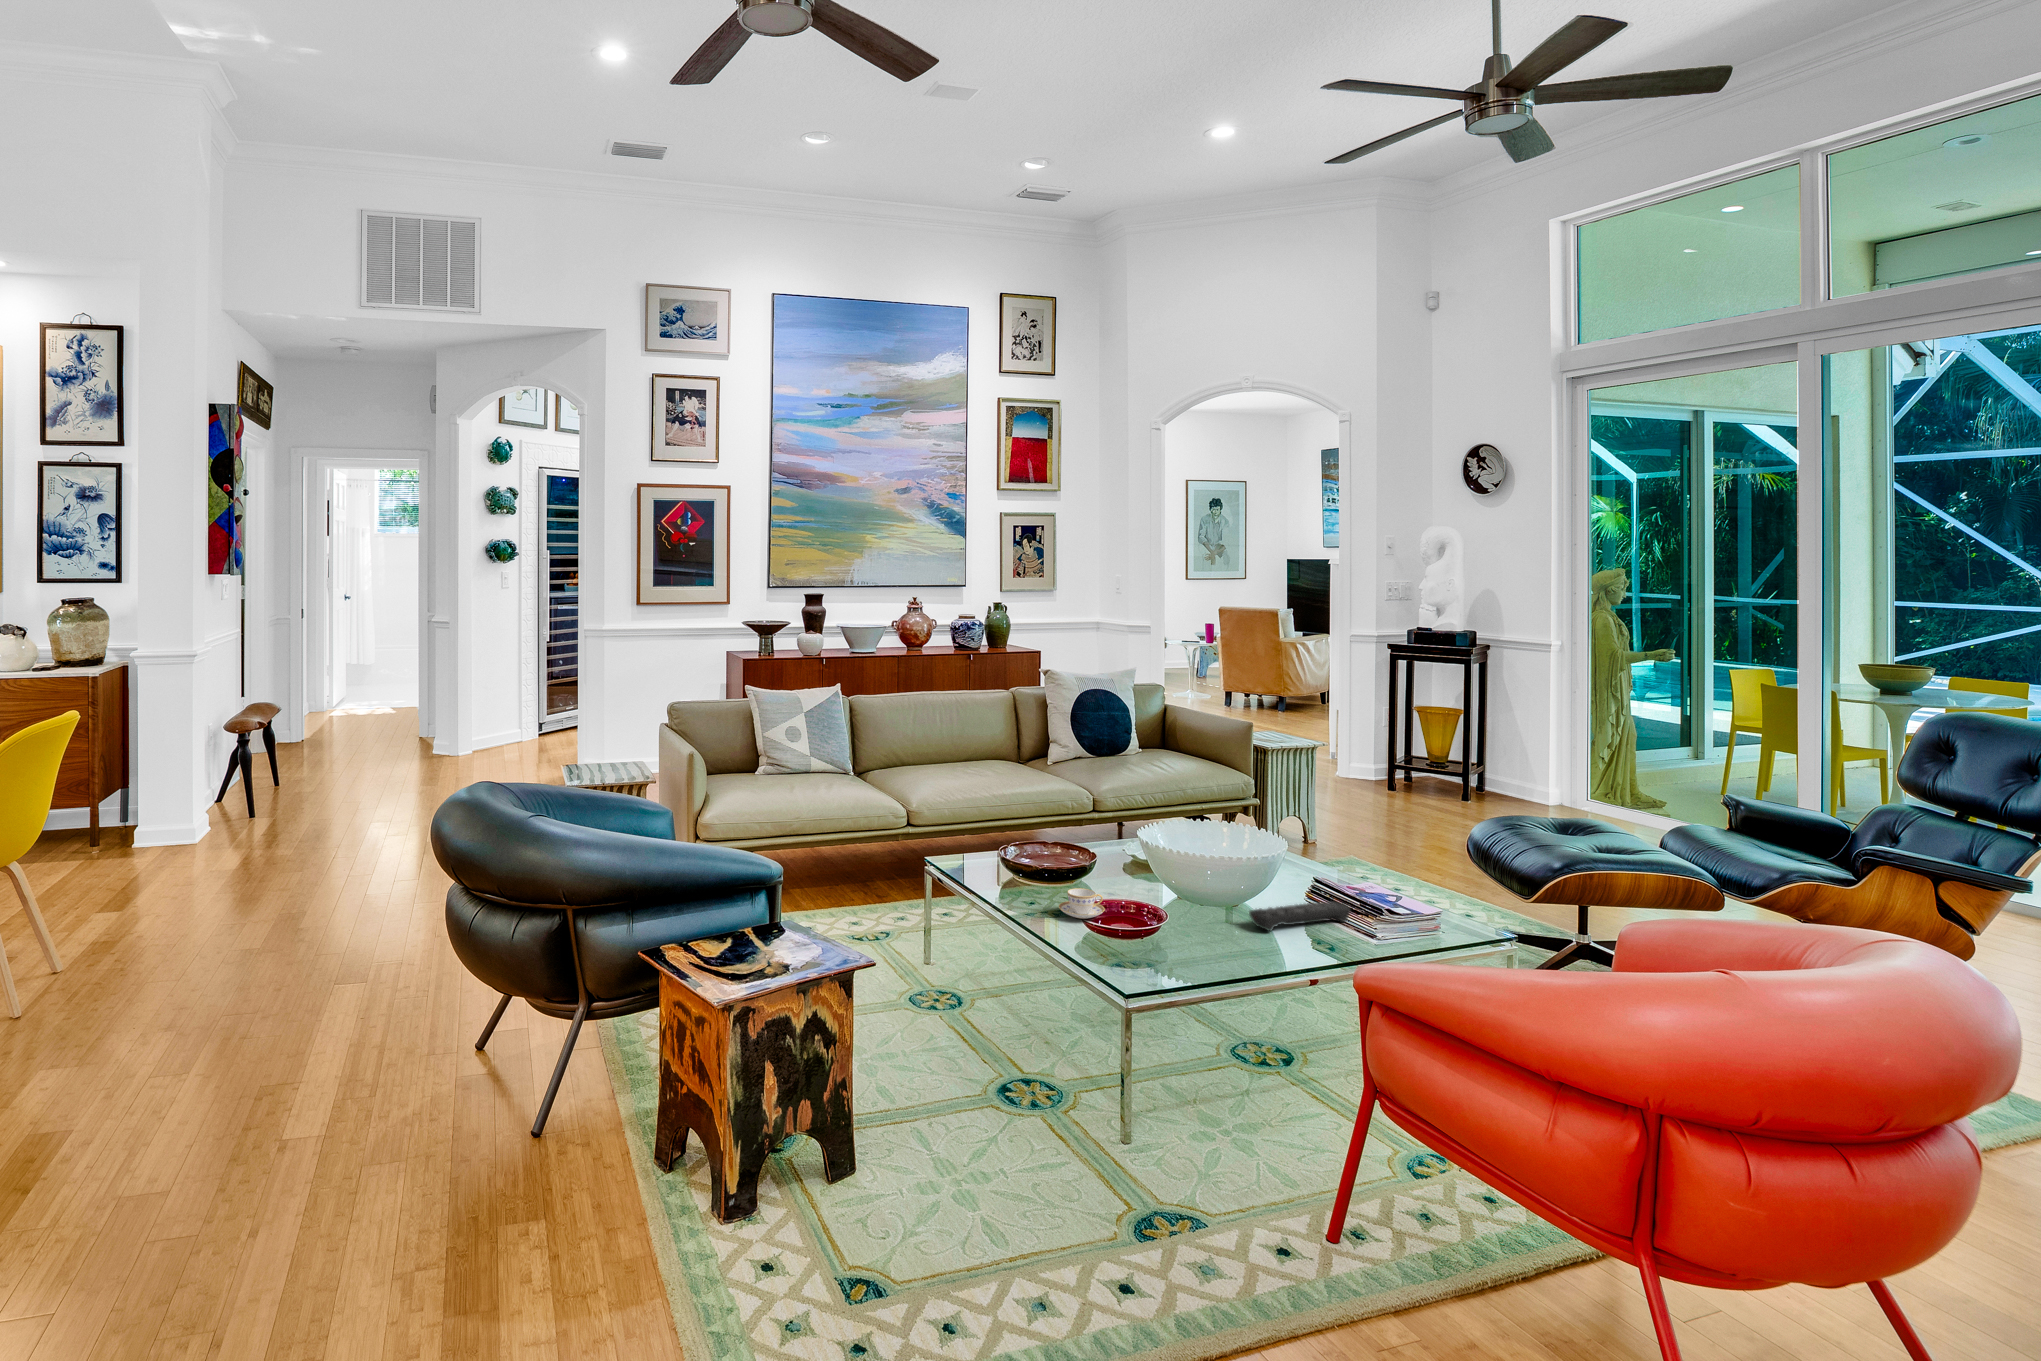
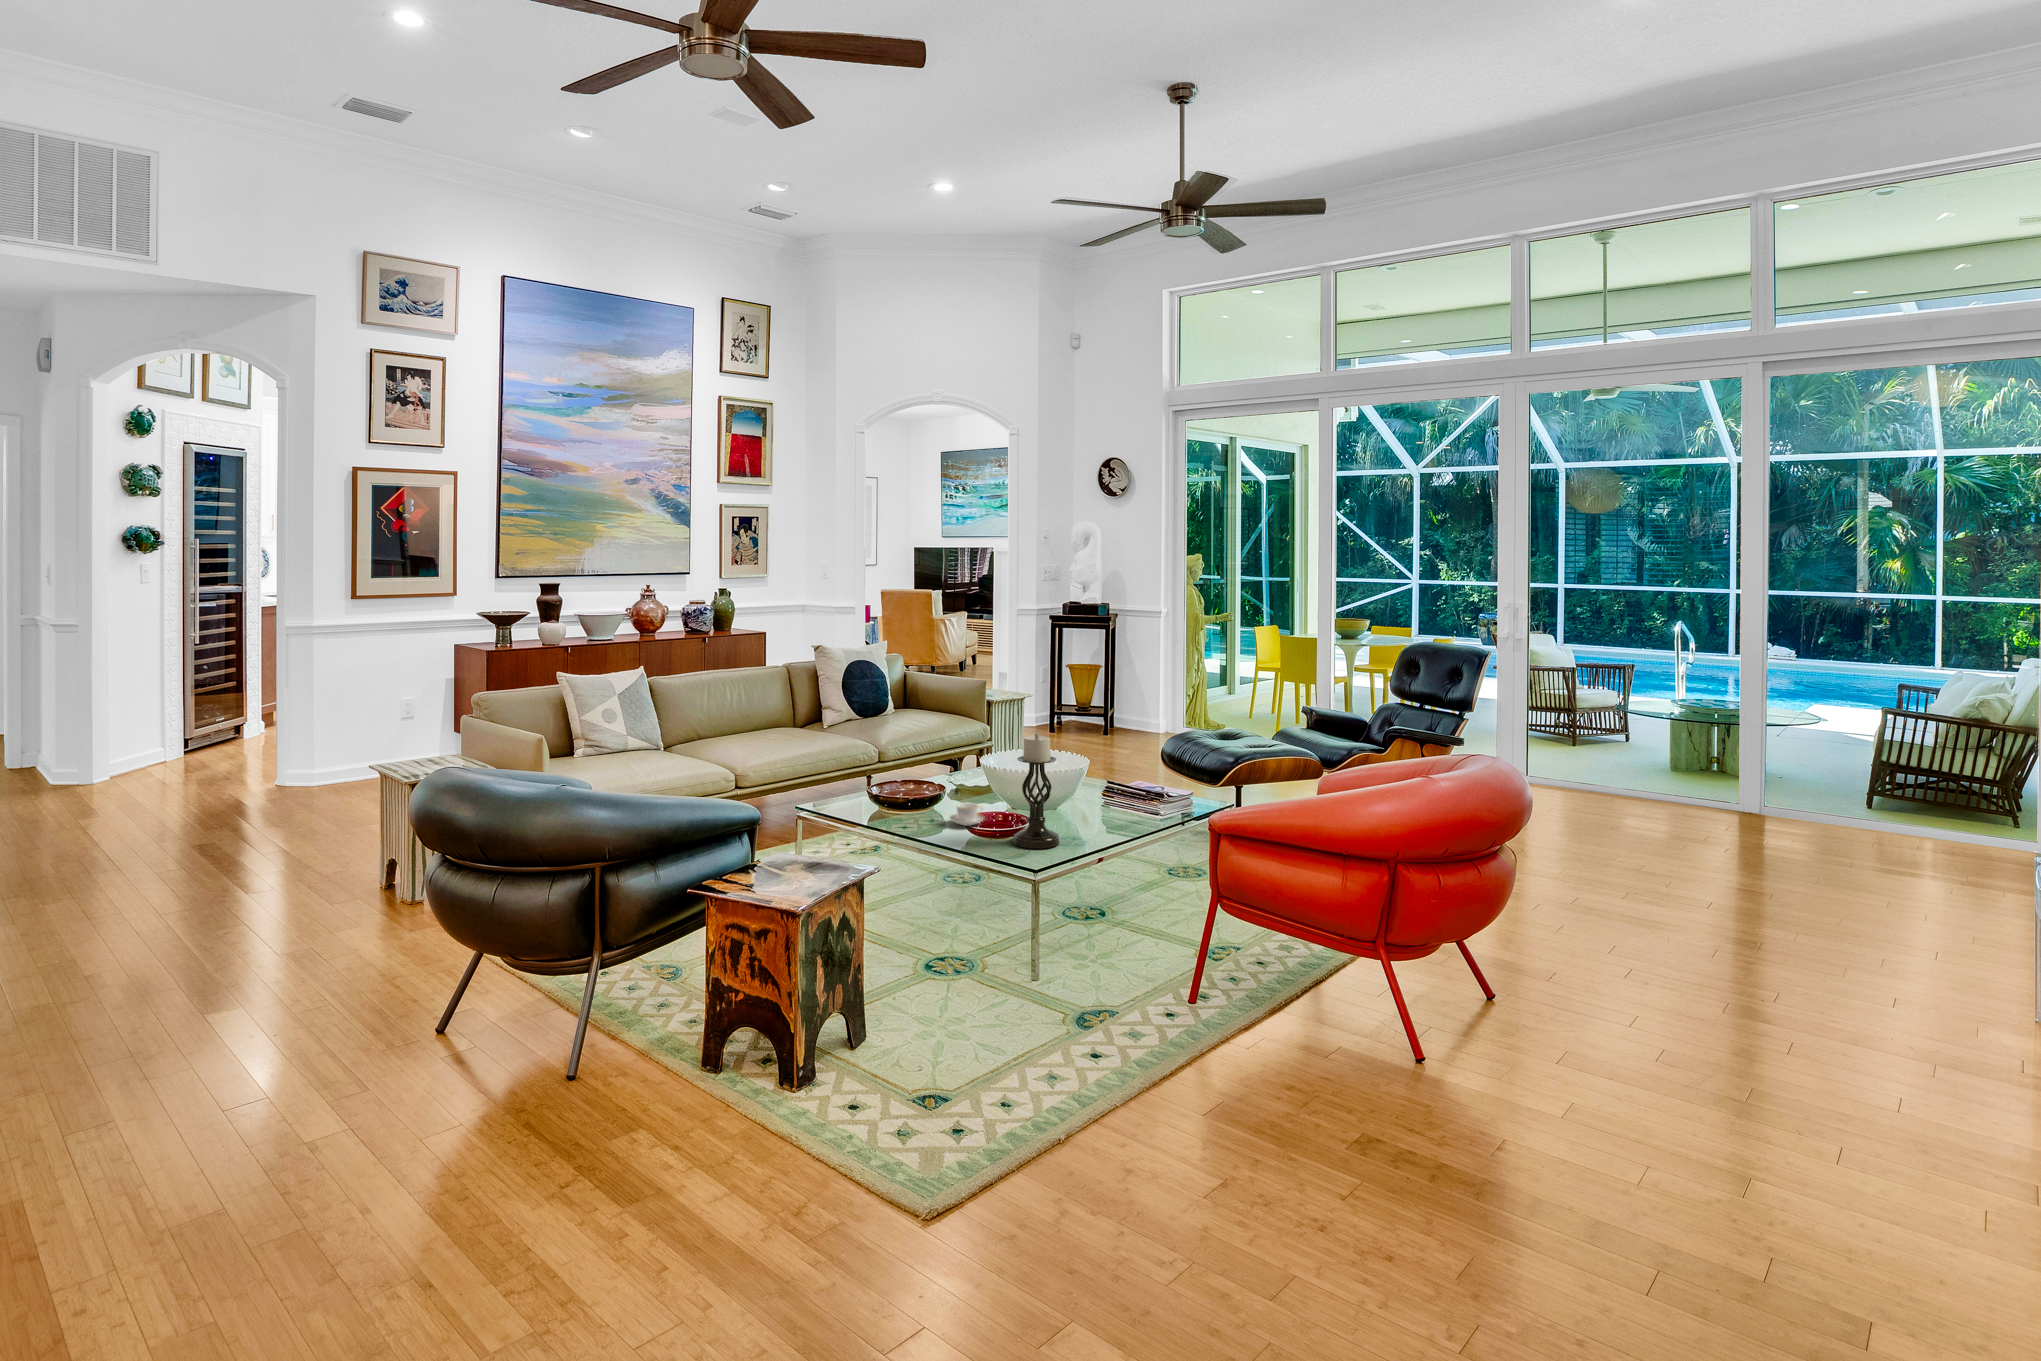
candle holder: none [1118,812,1182,968] -> present [1013,733,1060,849]
remote control: present [1249,902,1351,931] -> none [1083,791,1142,816]

